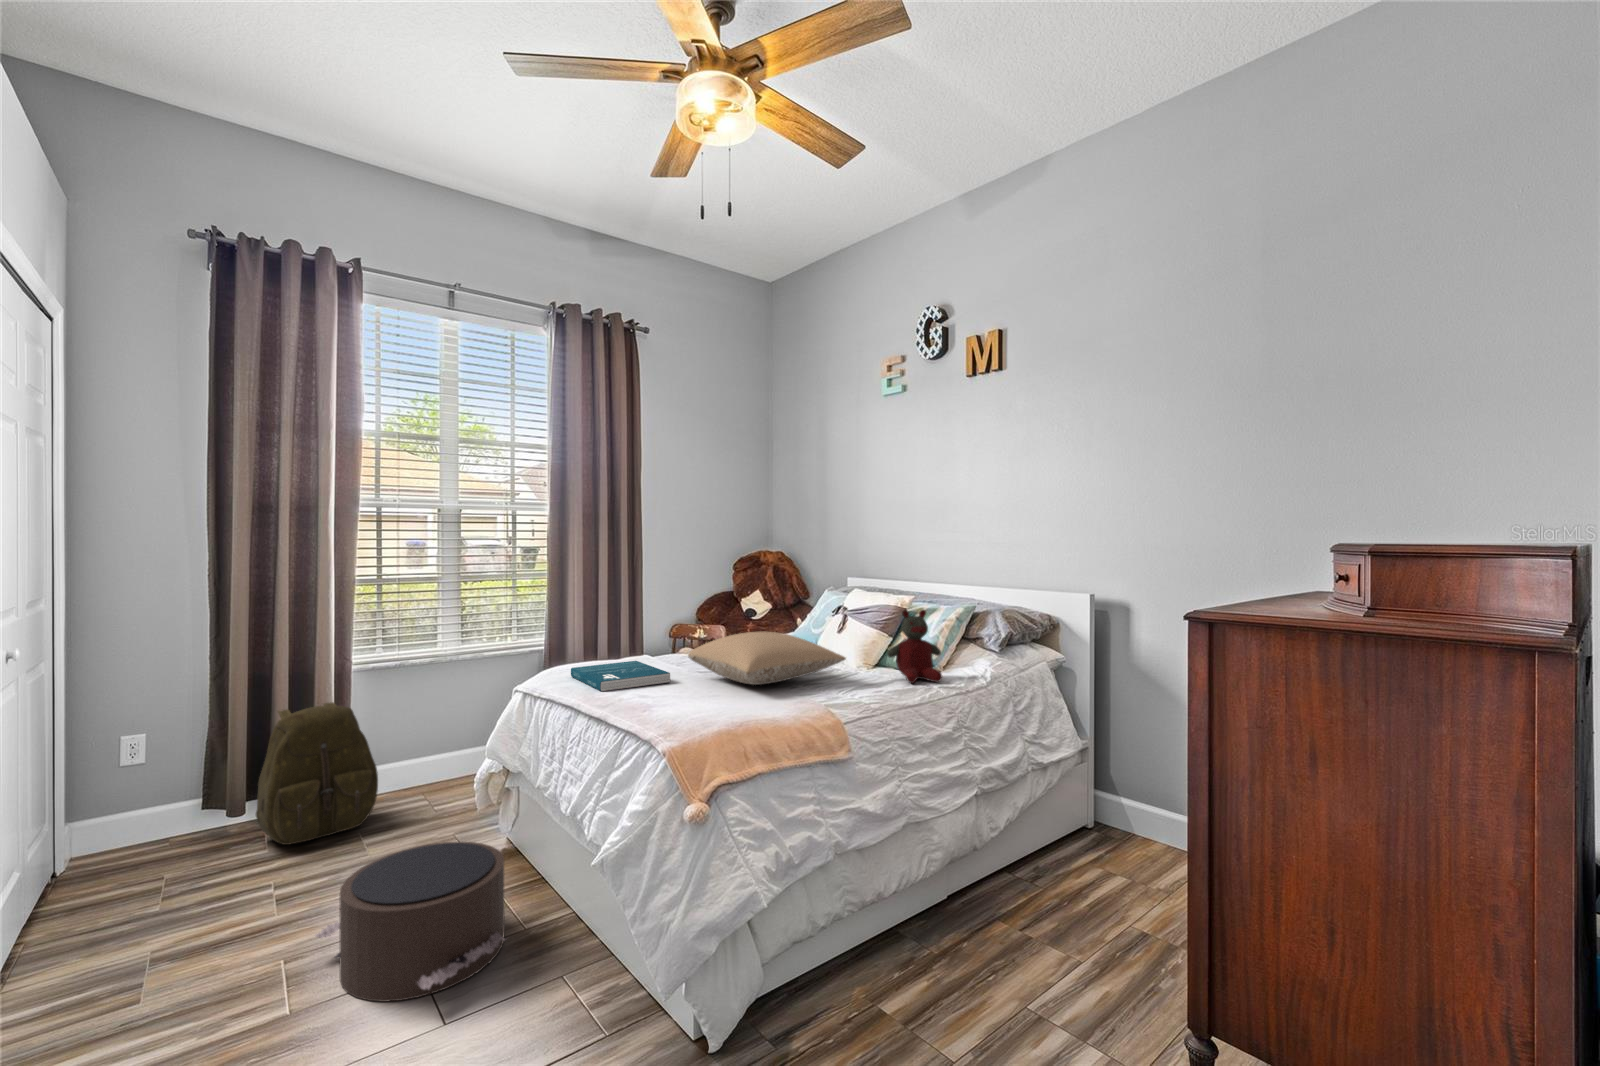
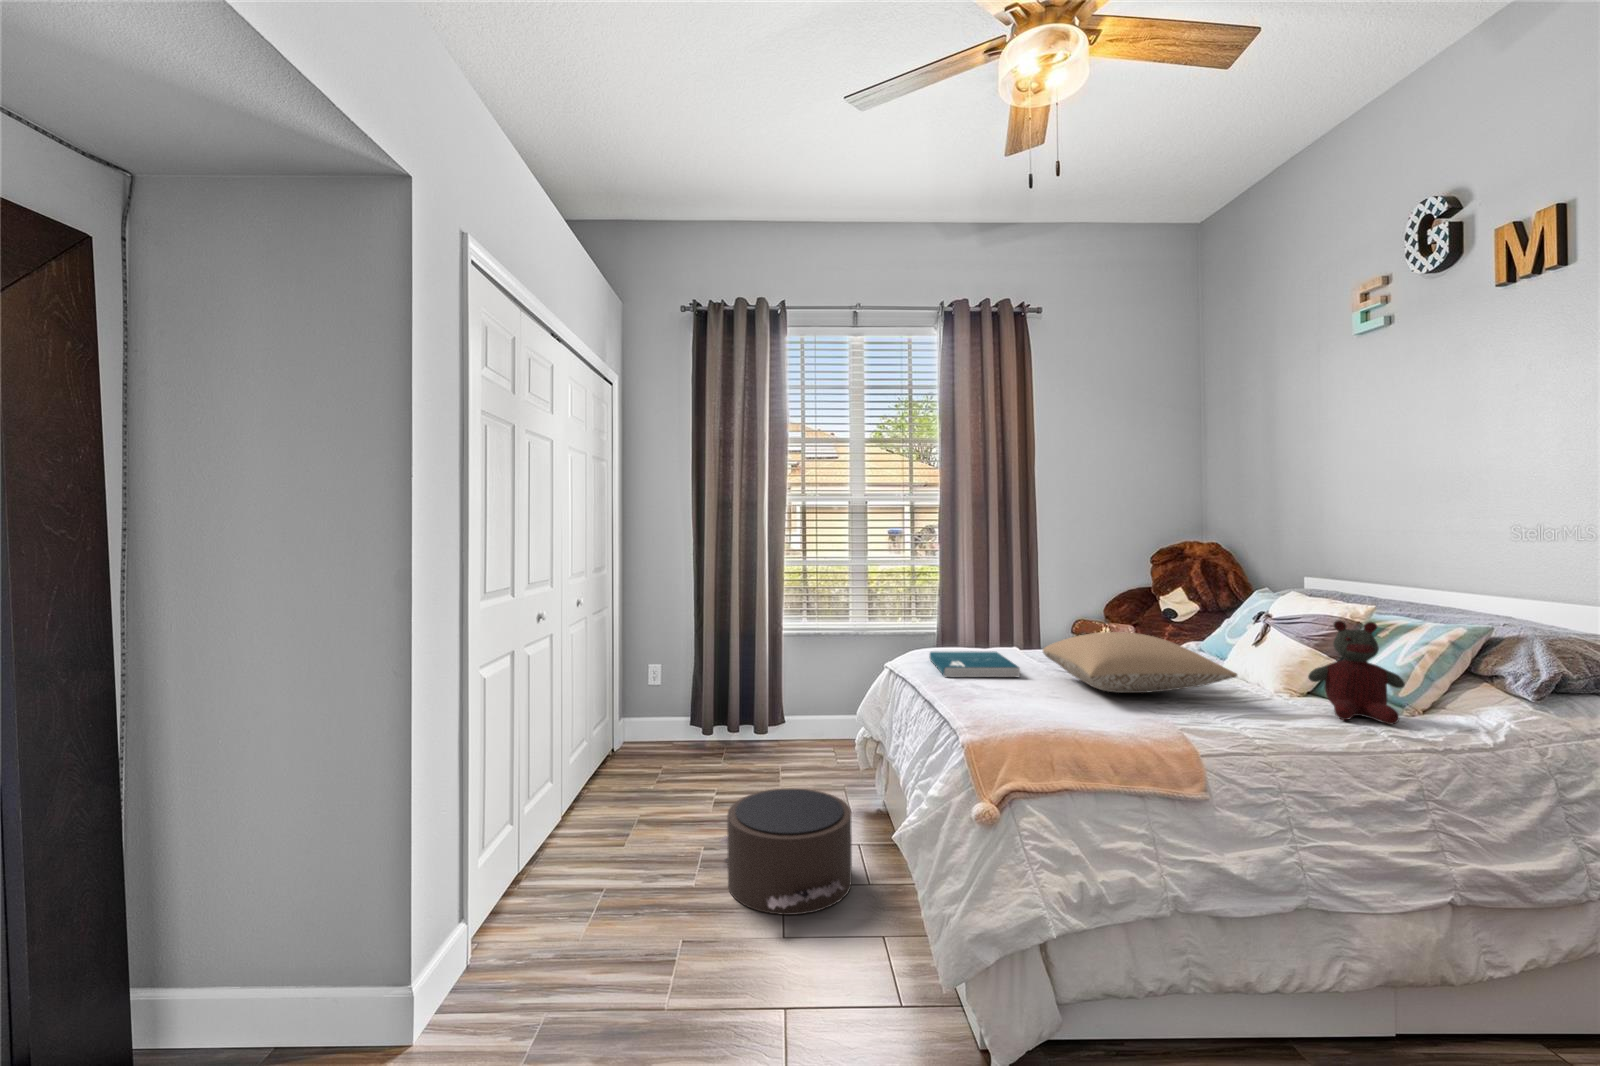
backpack: present [256,702,378,845] -> none [715,660,795,767]

